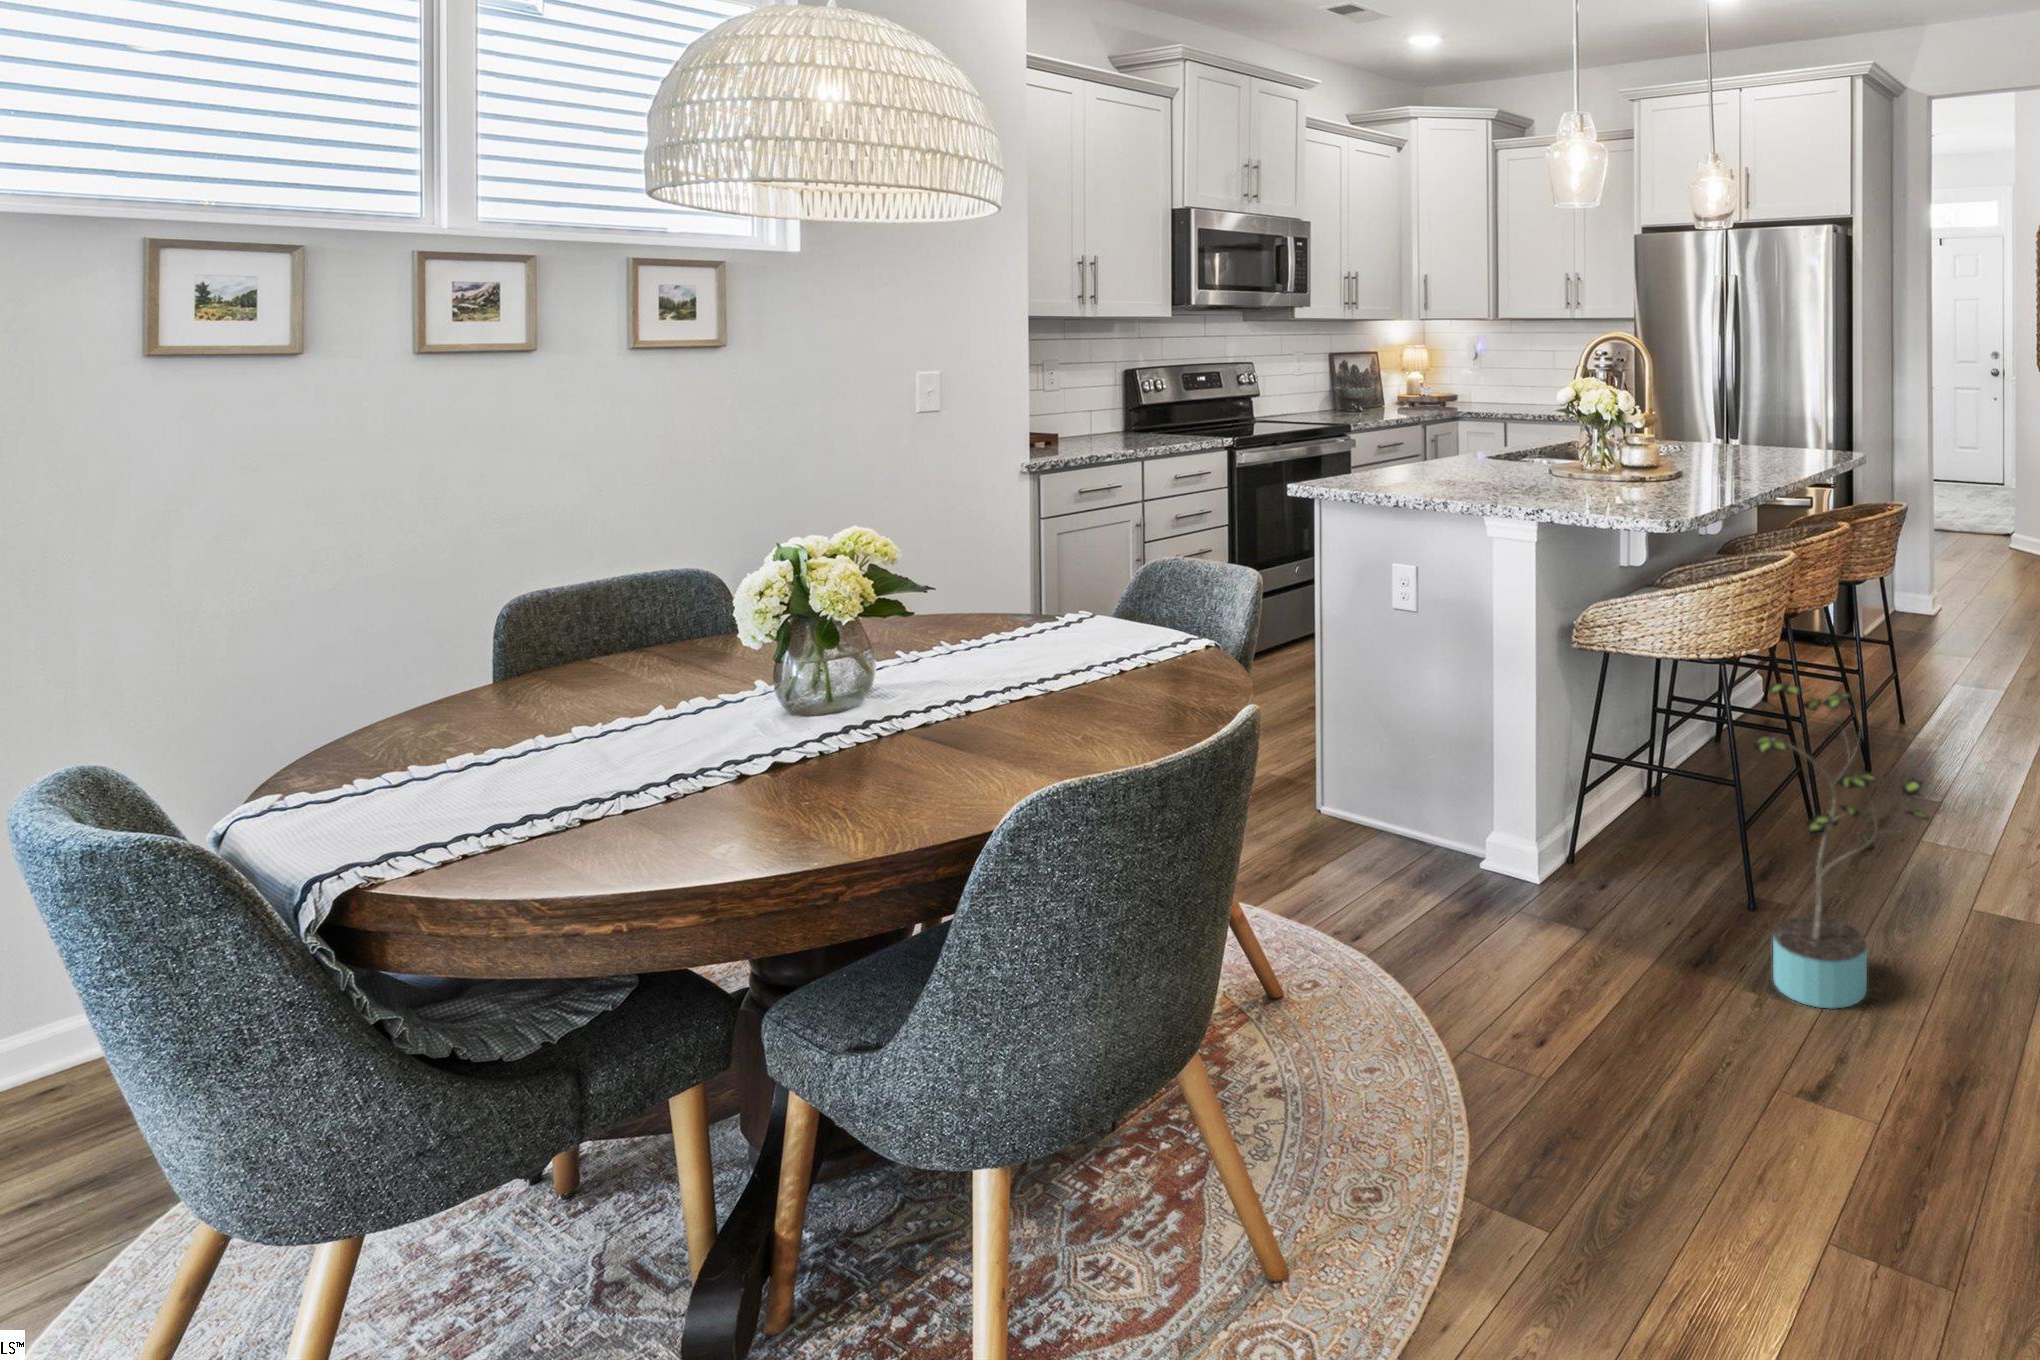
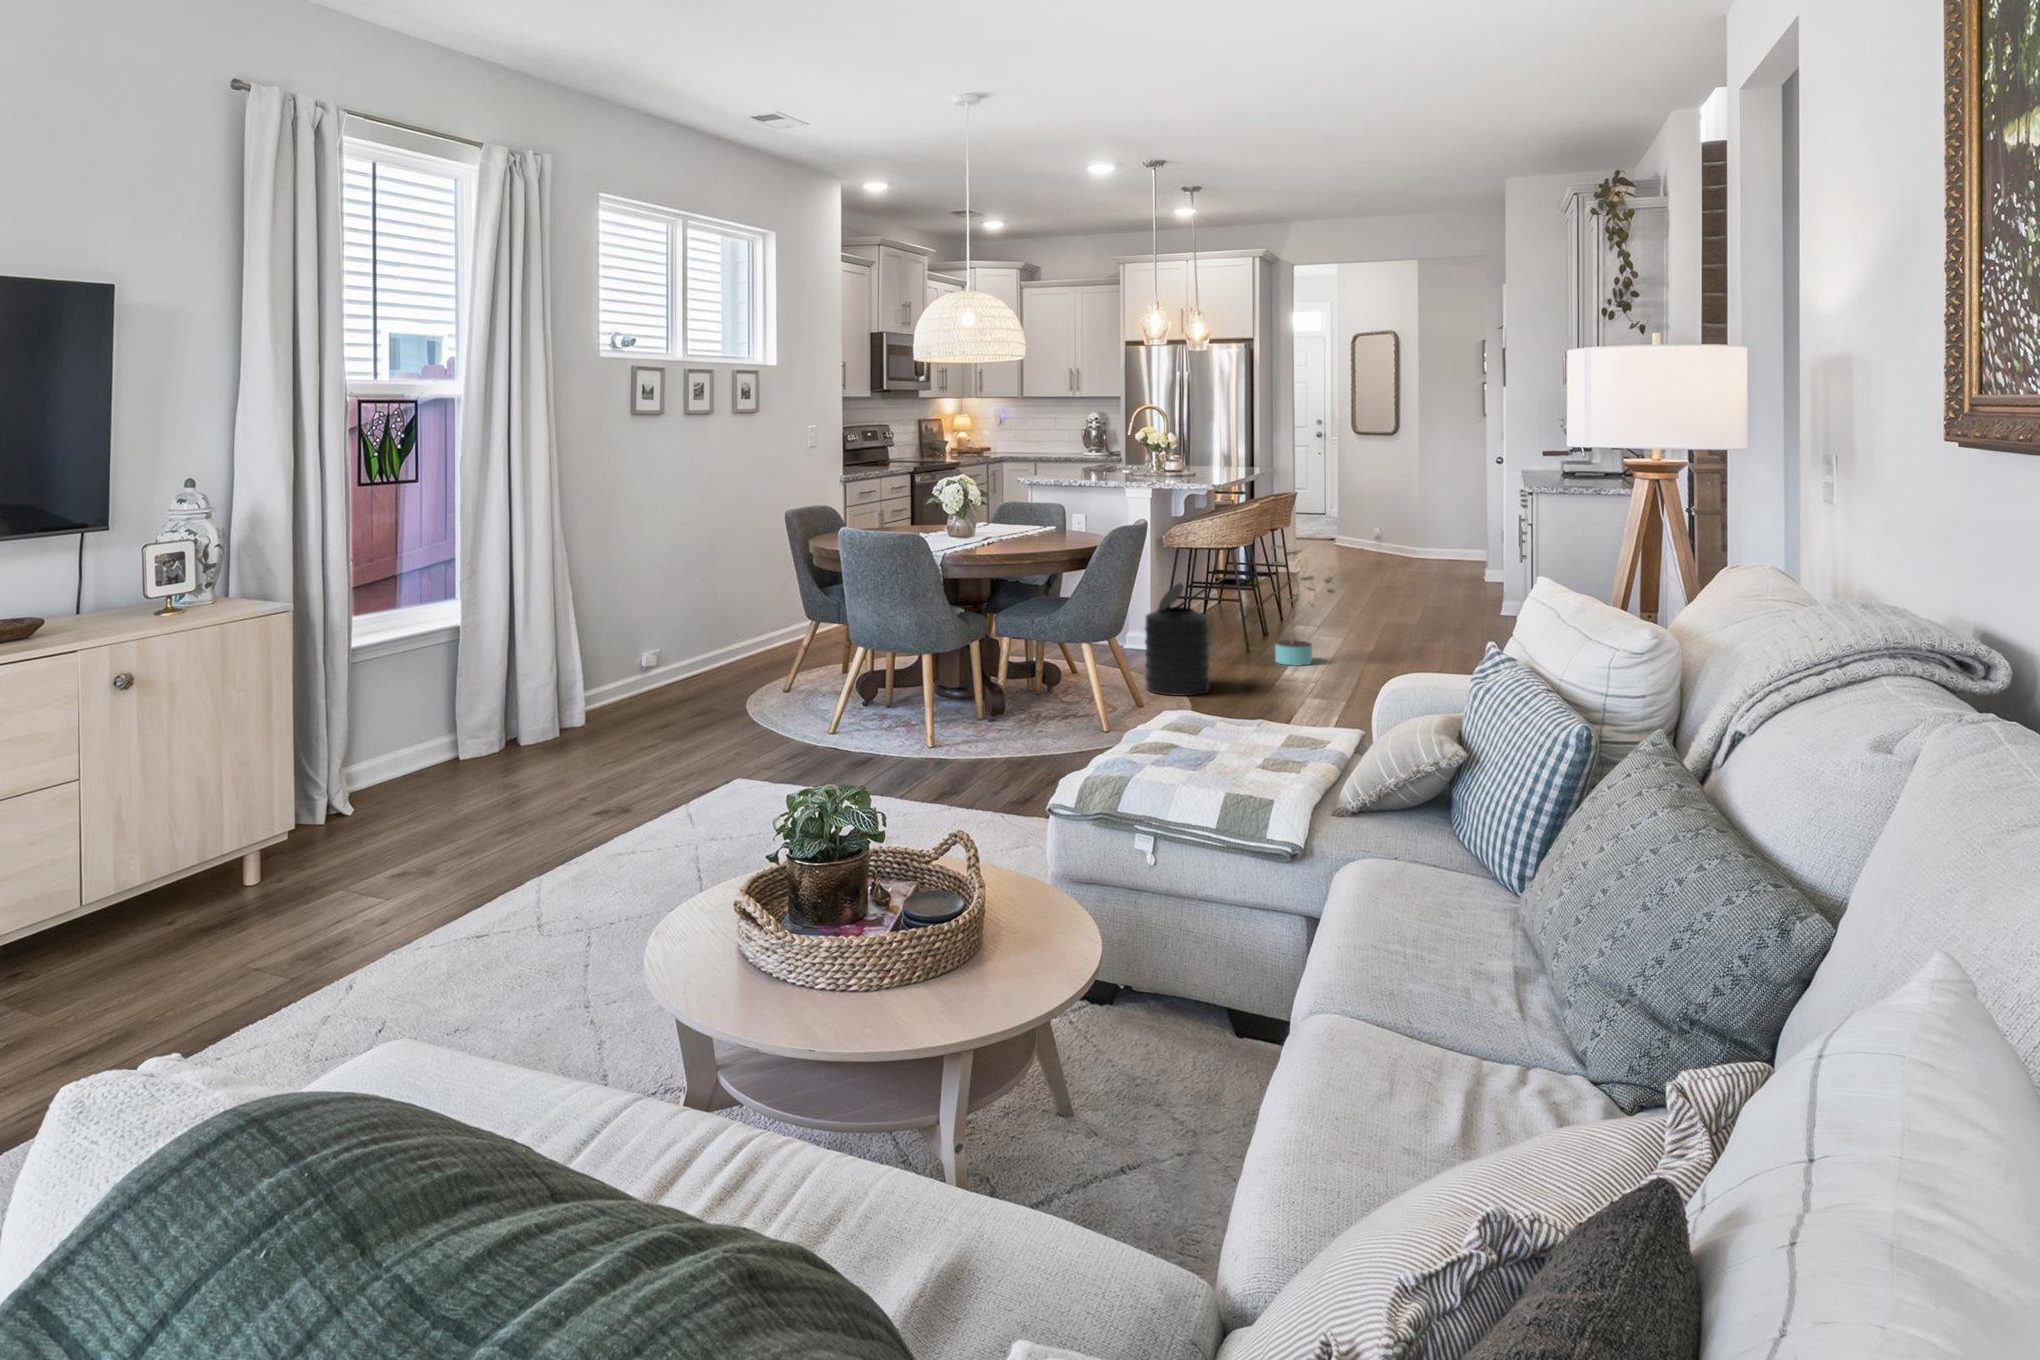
trash can: none [1344,835,1524,1195] -> present [1145,583,1210,696]

